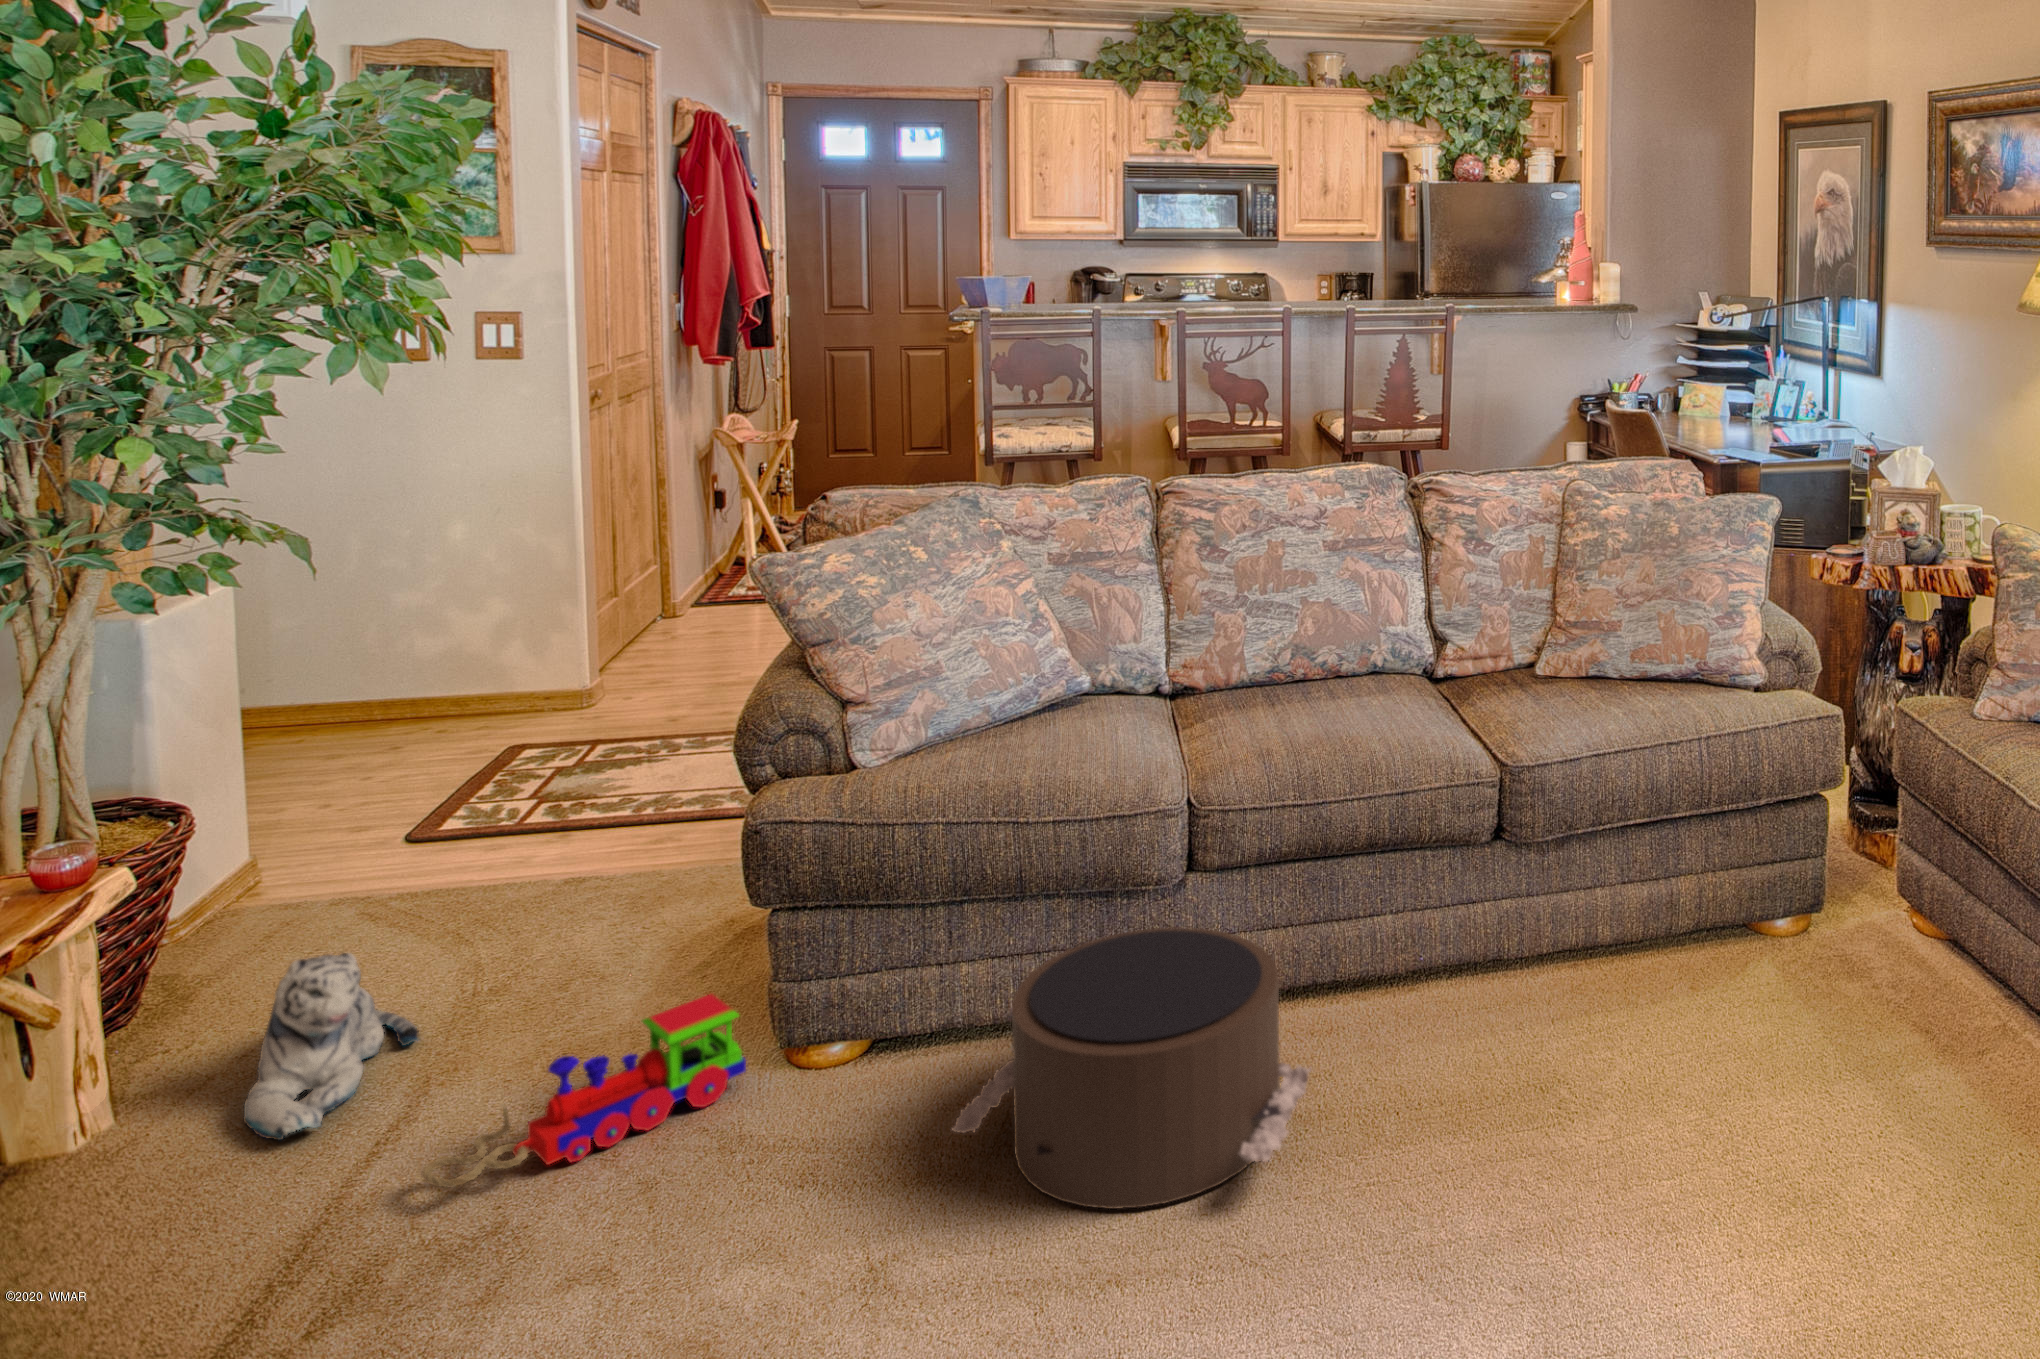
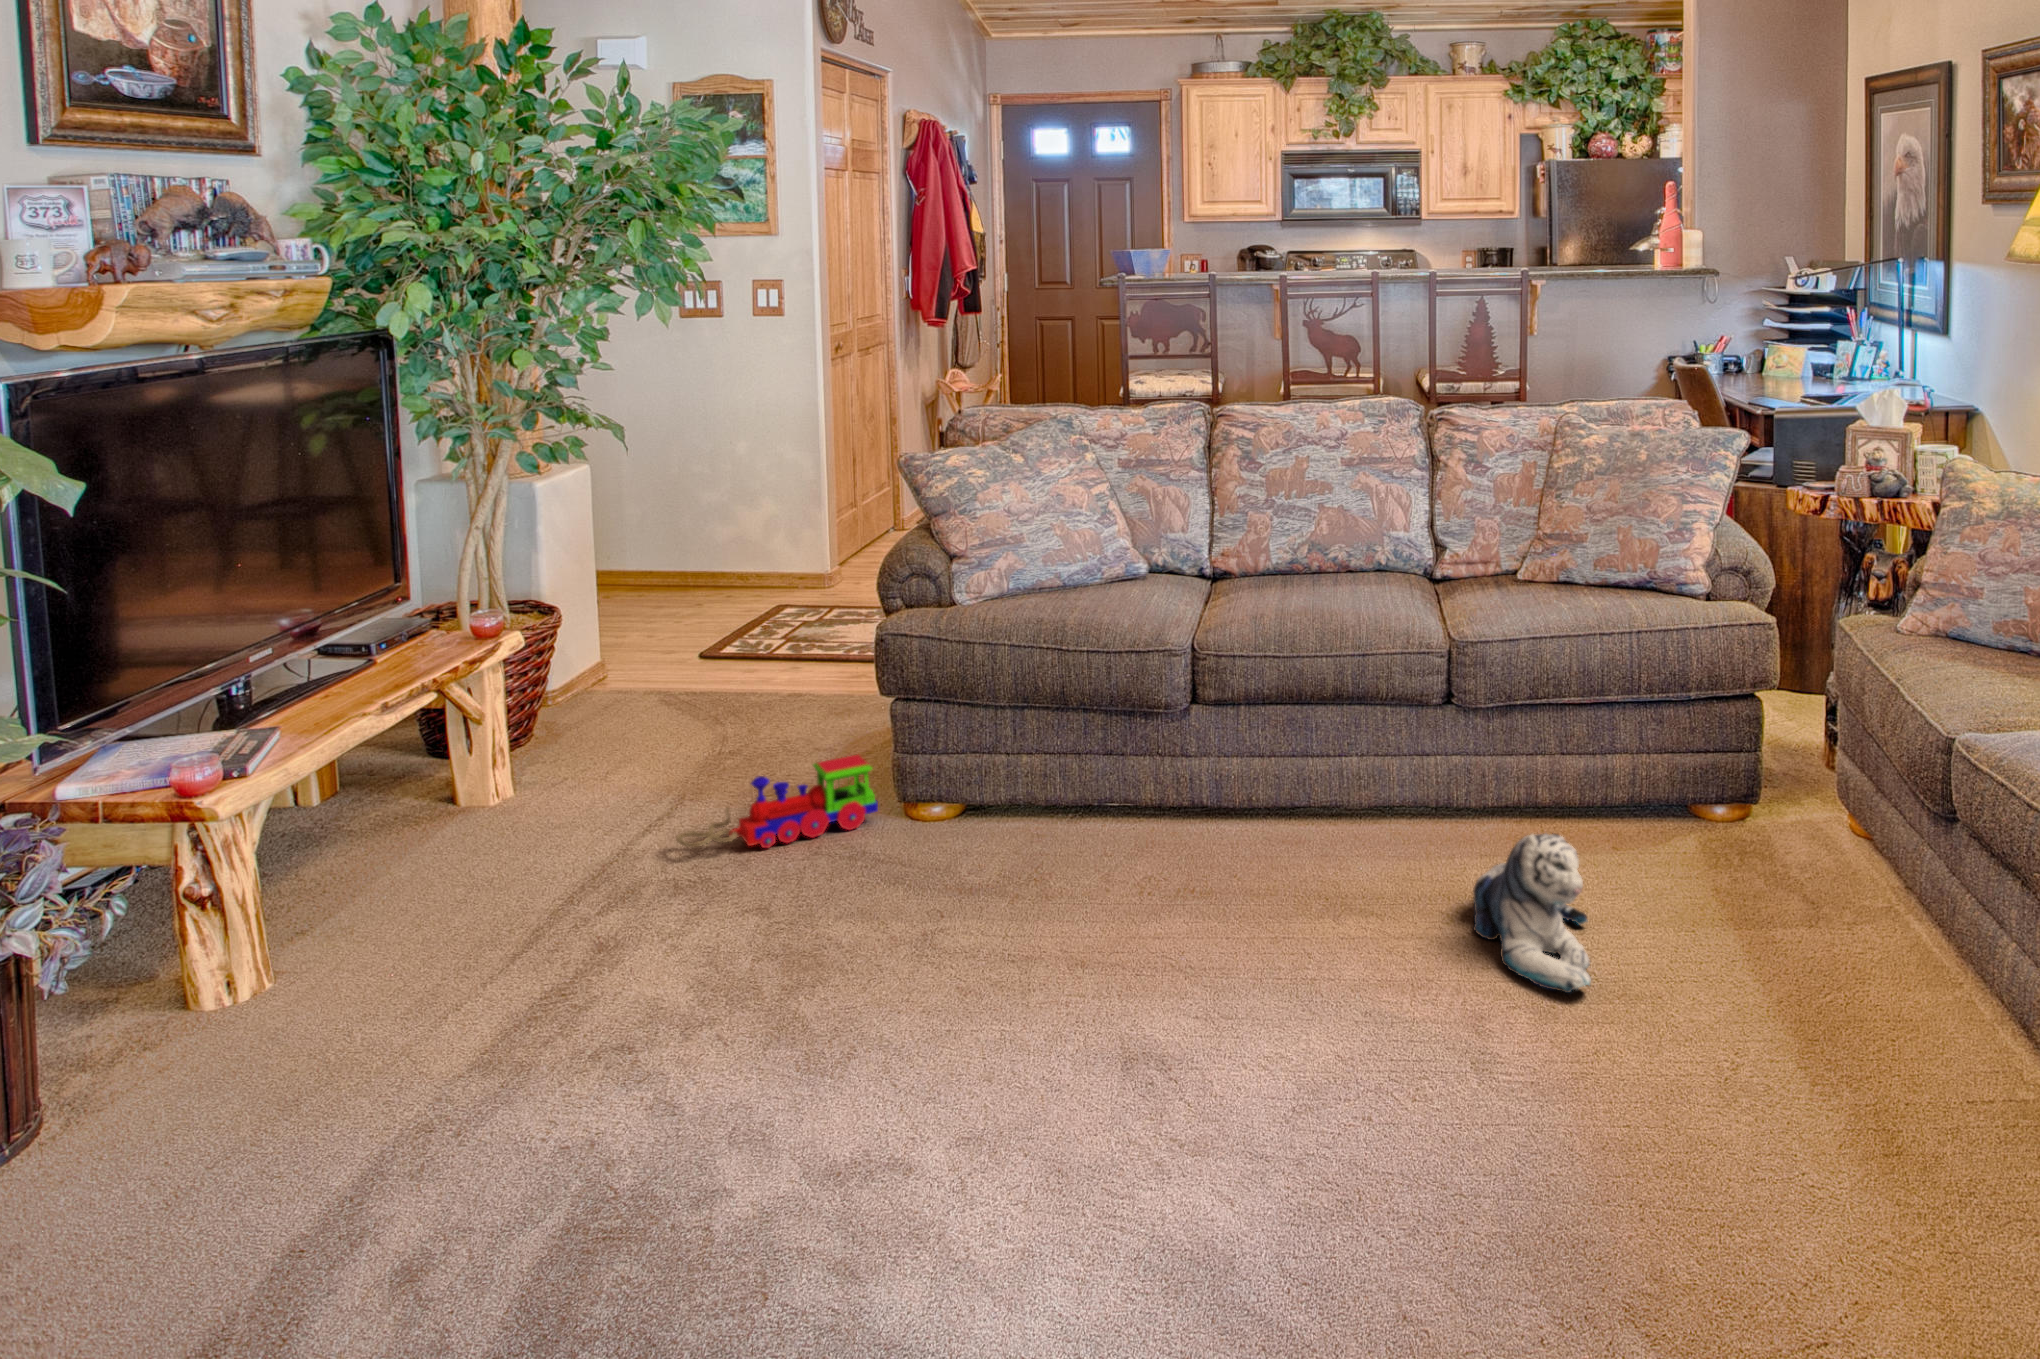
pouf: present [952,927,1311,1209] -> none [993,740,1261,923]
plush toy: present [243,953,419,1140] -> present [1473,833,1591,993]

